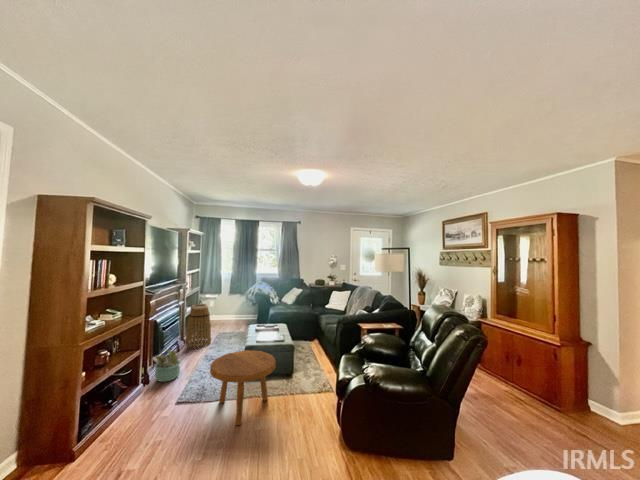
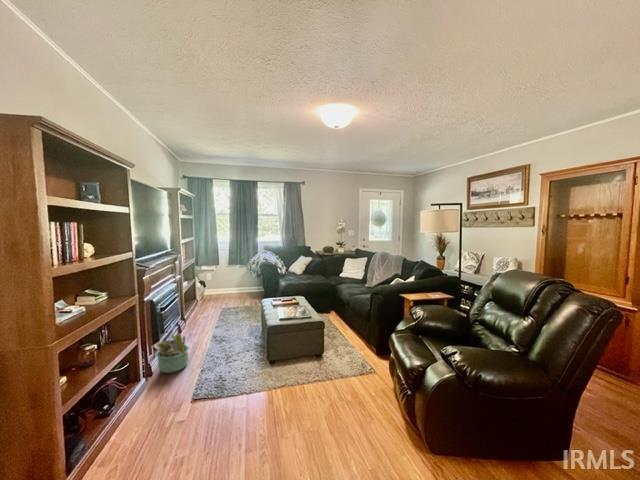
basket: present [185,304,211,348] -> none [186,277,217,327]
footstool: present [210,350,276,425] -> none [235,332,317,429]

